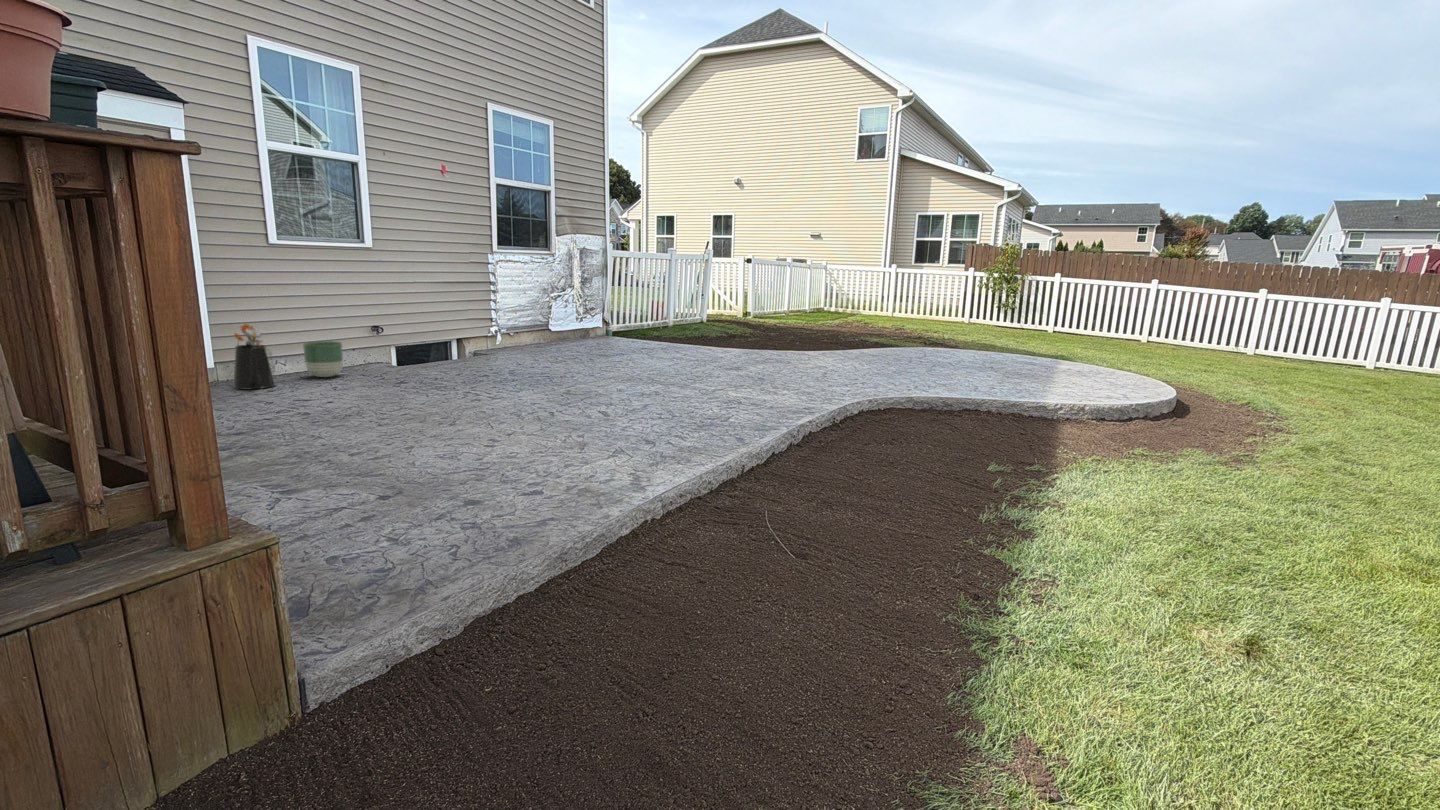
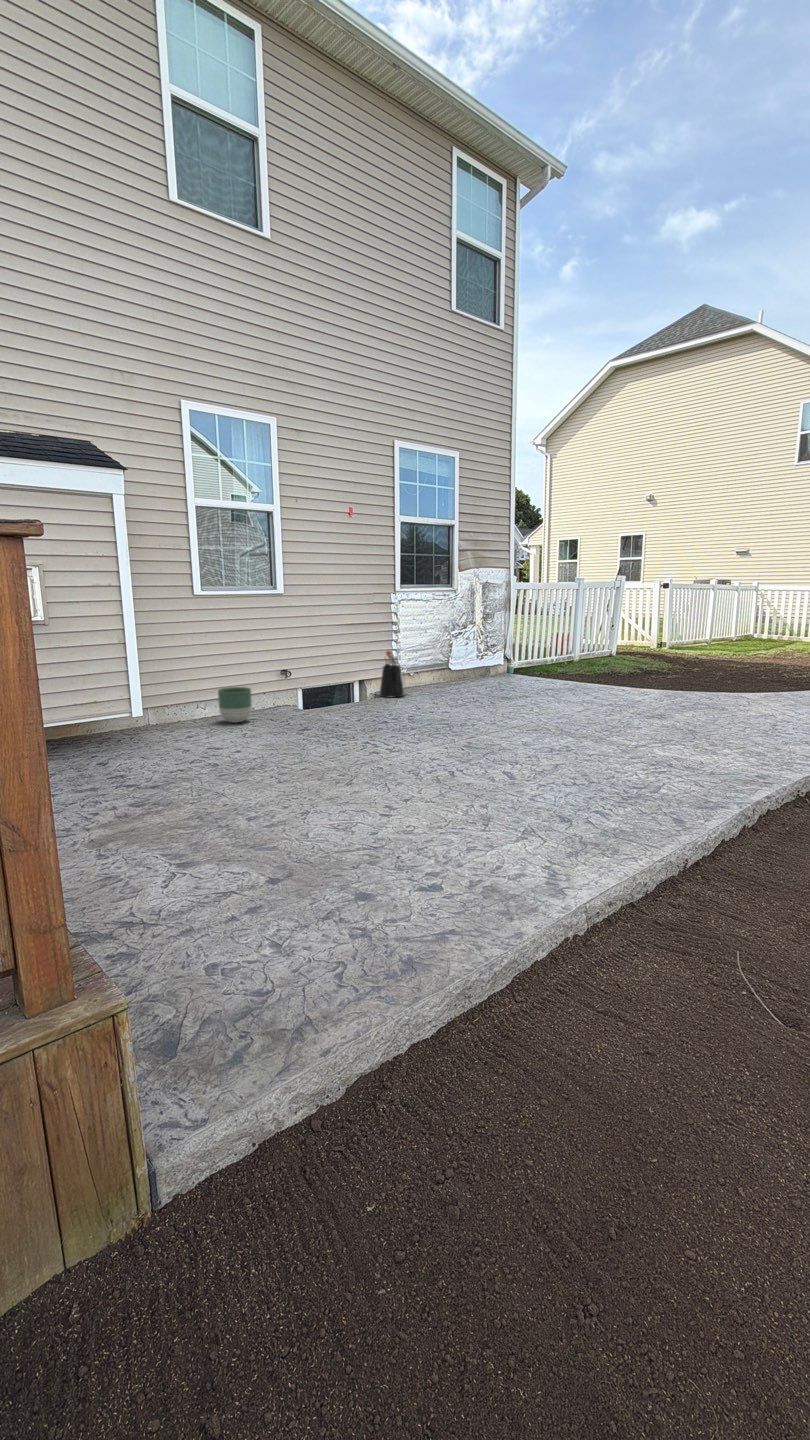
watering can: present [233,324,276,390] -> present [379,651,404,697]

